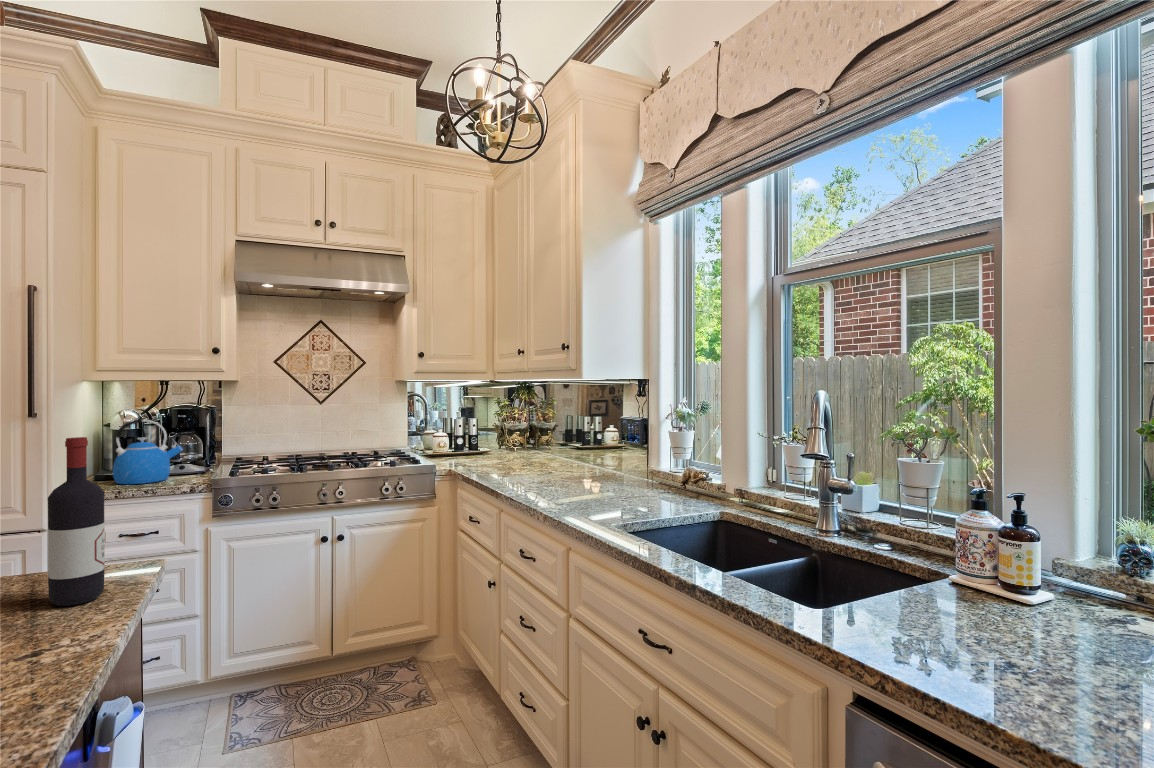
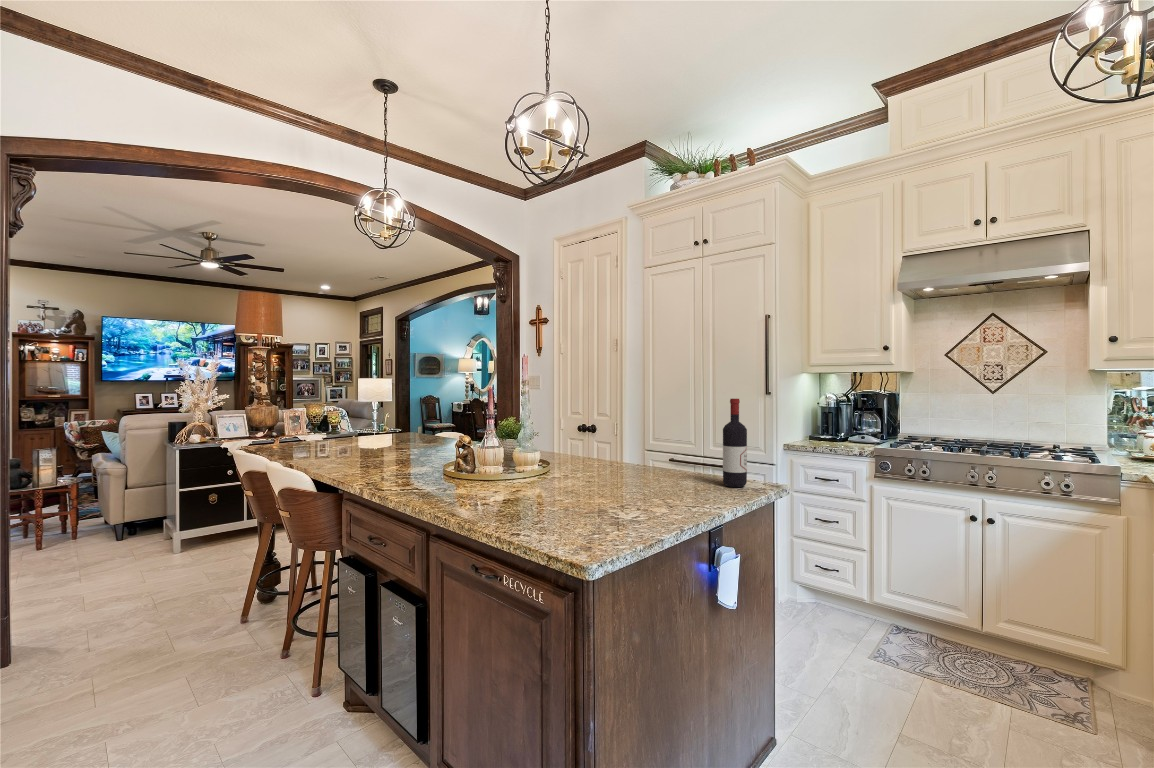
kettle: present [113,419,183,484] -> none [813,399,858,445]

